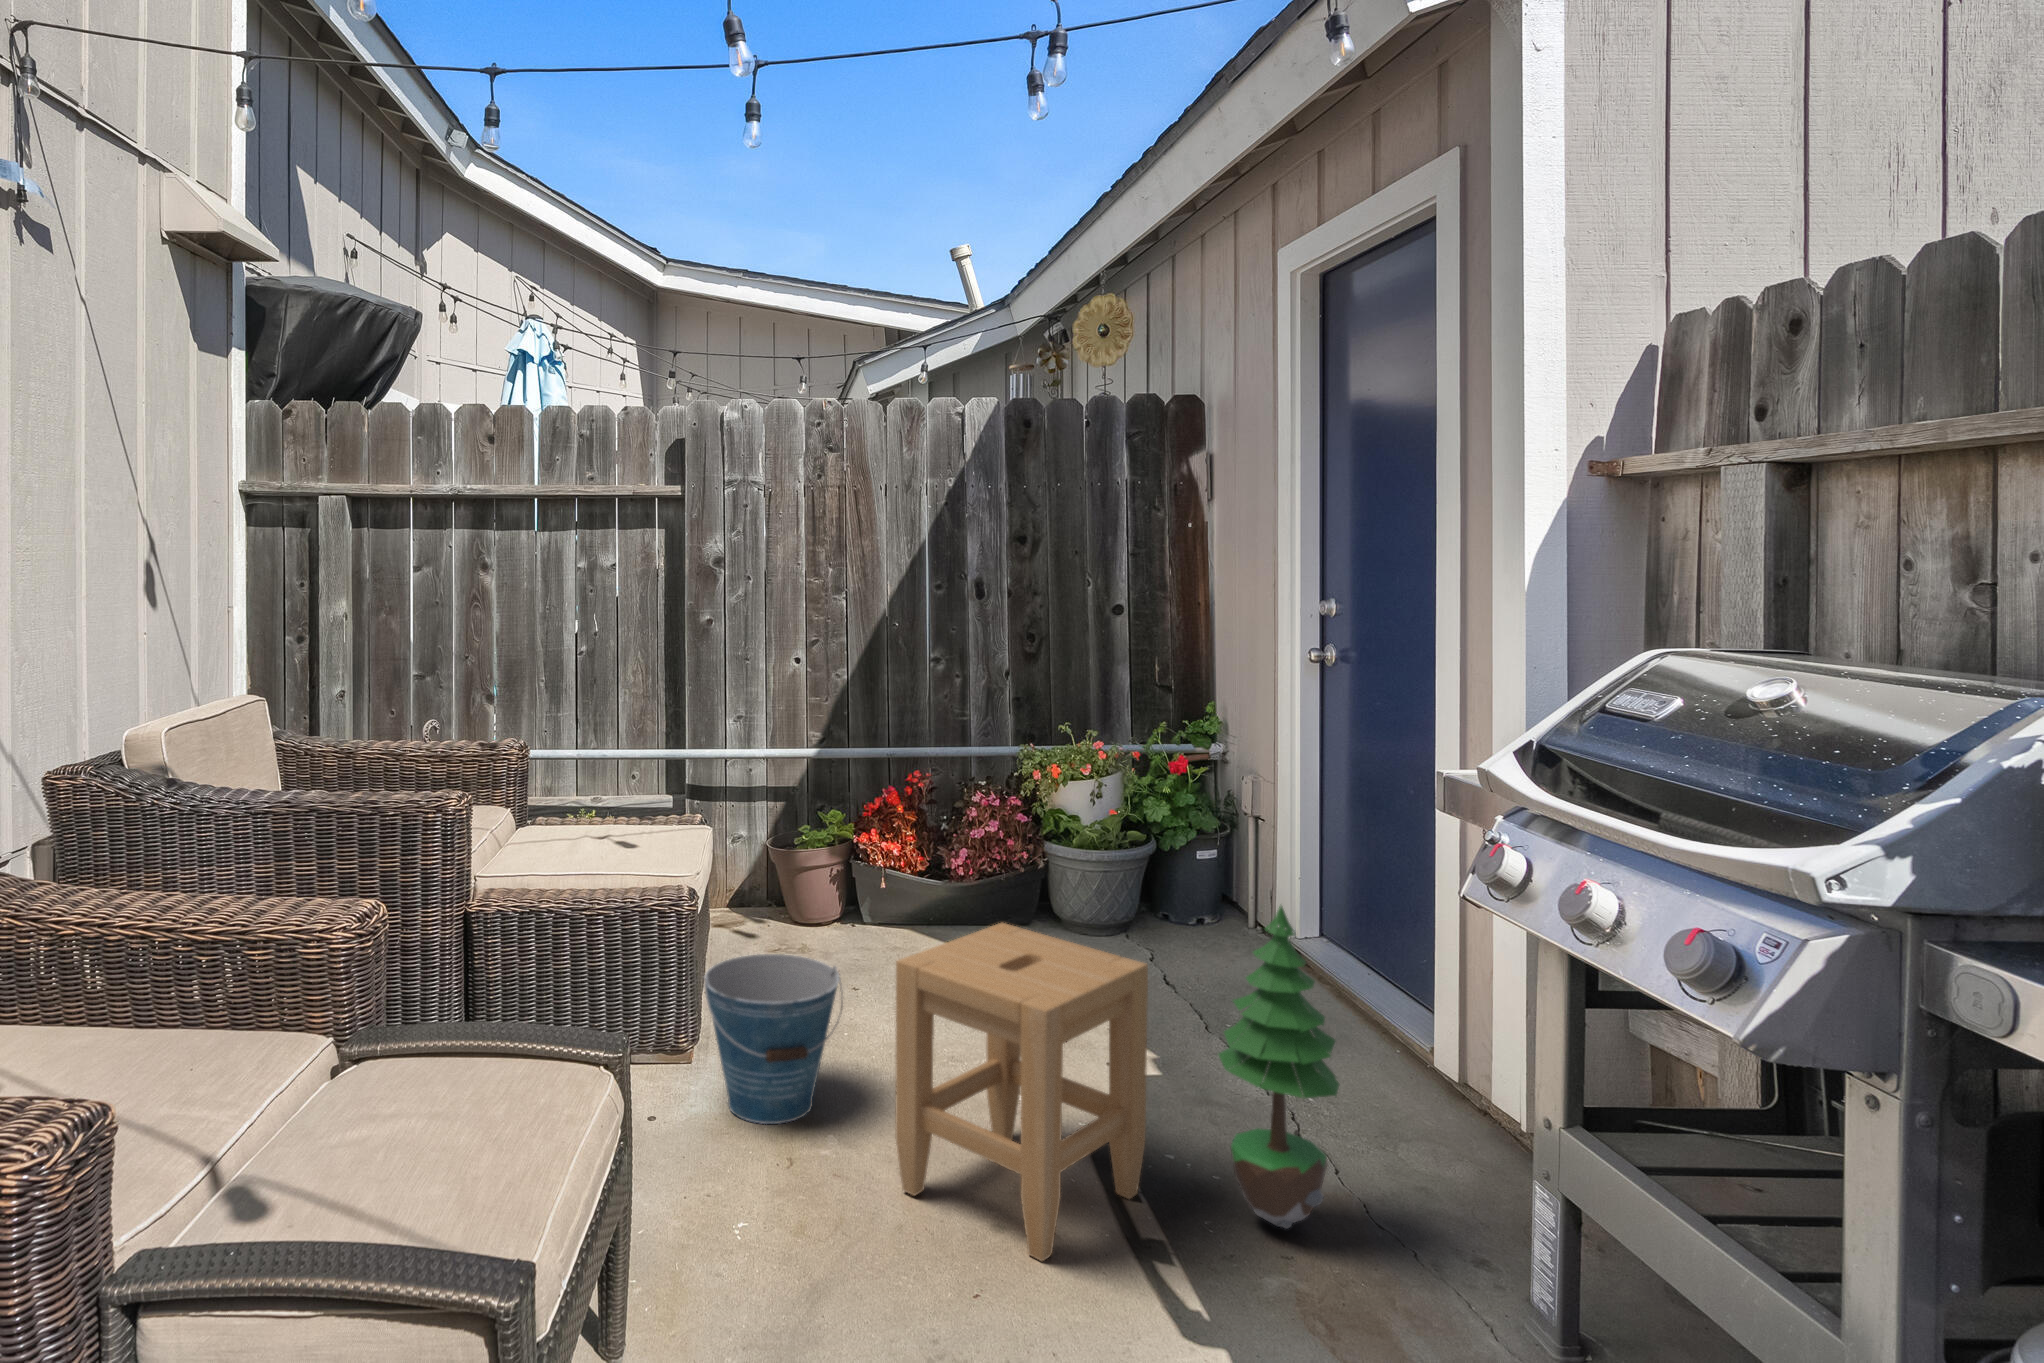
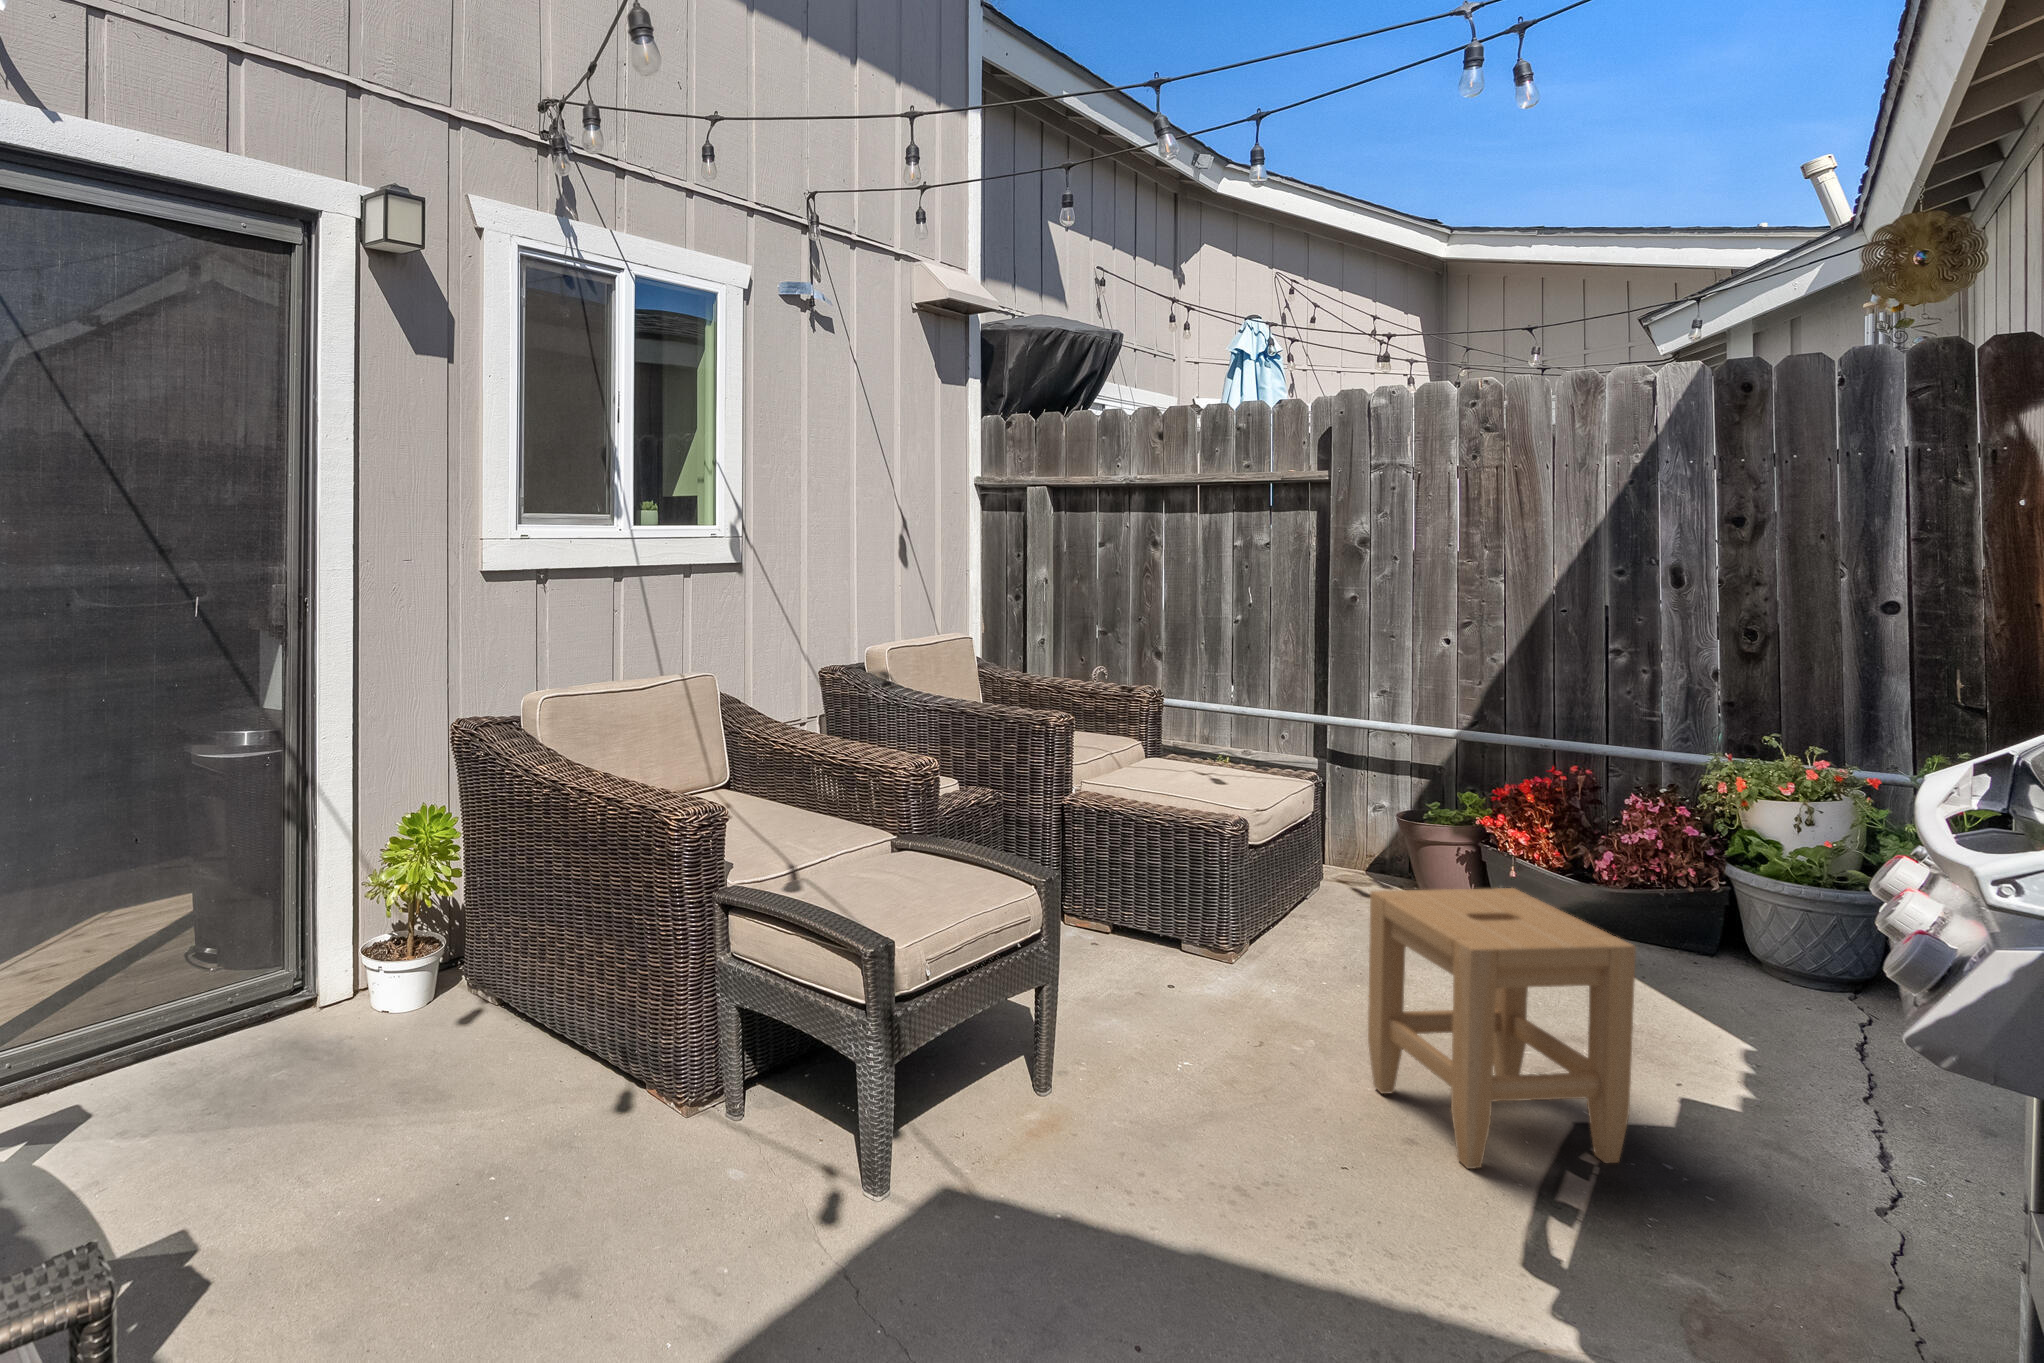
potted tree: present [1218,906,1339,1229] -> none [1696,909,1850,1235]
bucket: present [704,954,840,1124] -> none [1241,879,1370,1019]

